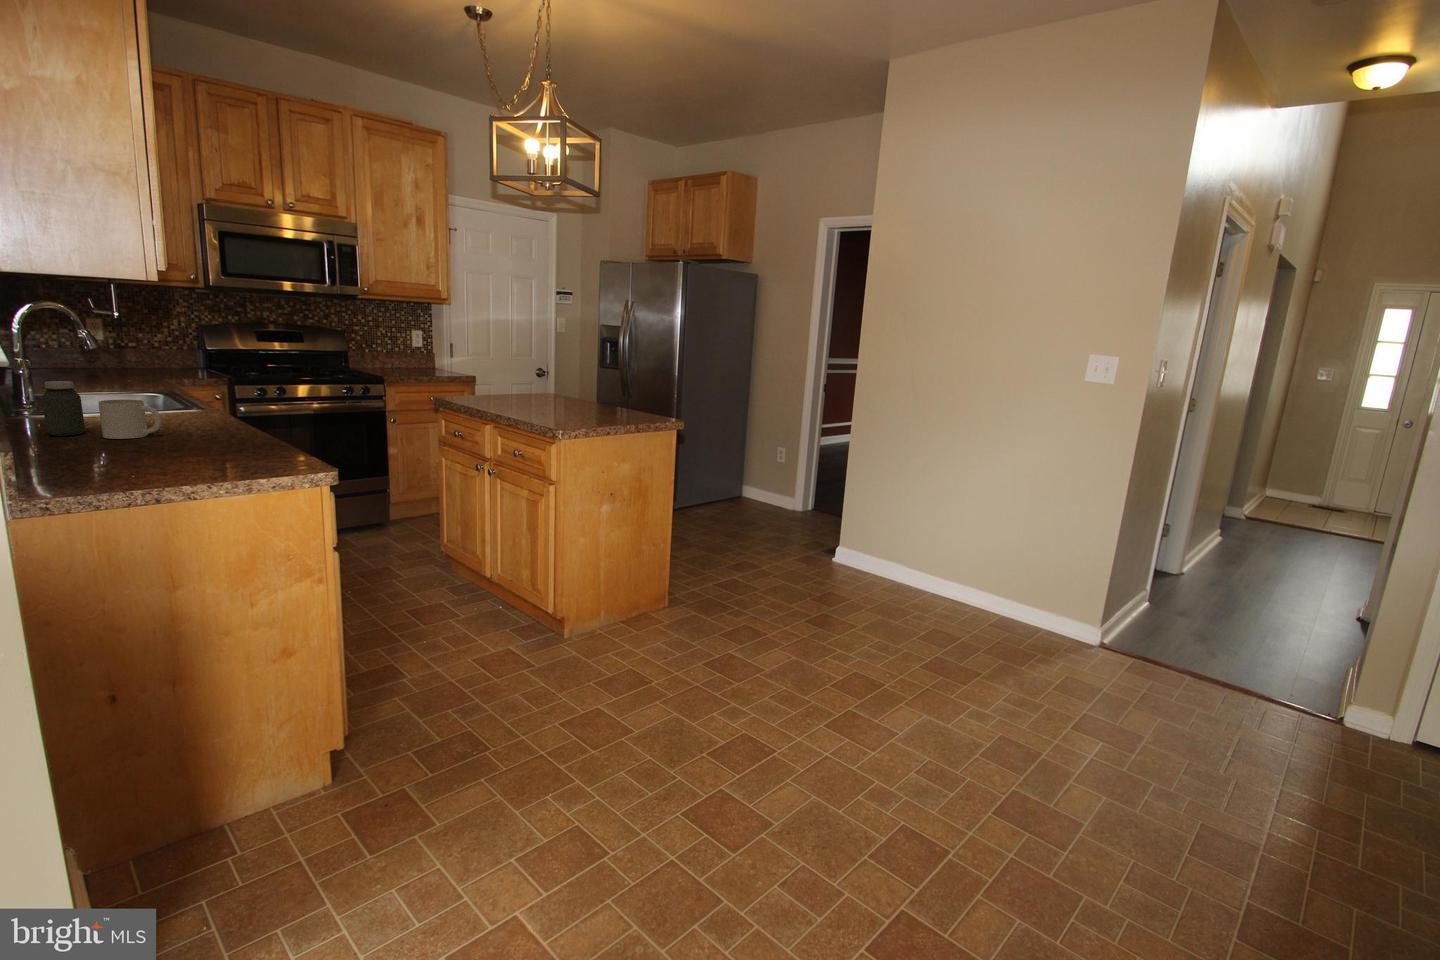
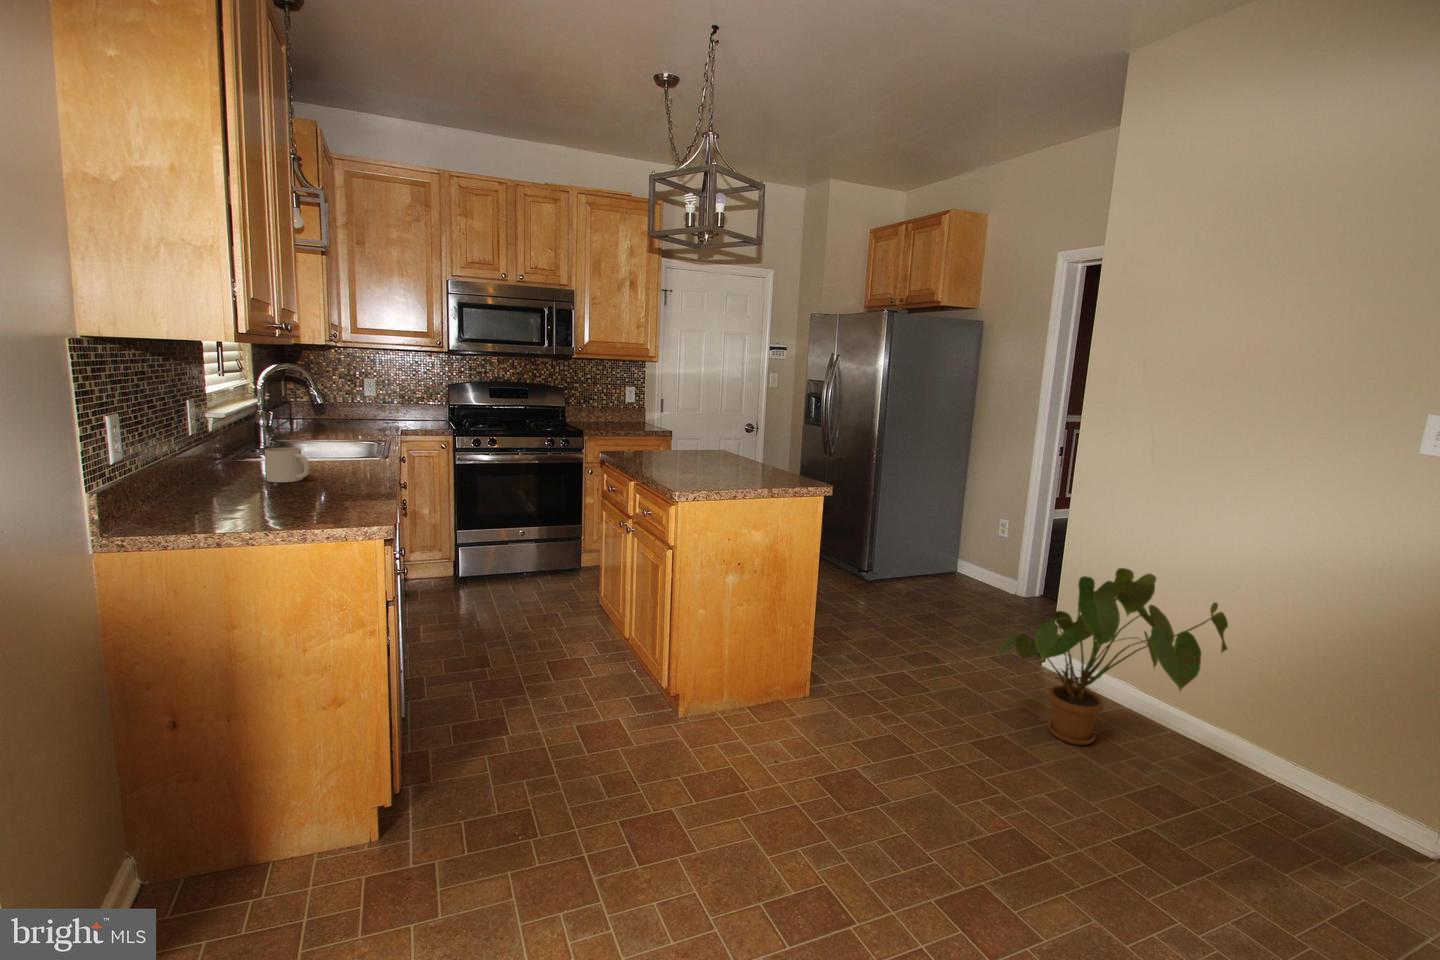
jar: present [42,381,85,436] -> none [232,431,264,478]
house plant: none [813,475,966,610] -> present [999,568,1228,745]

